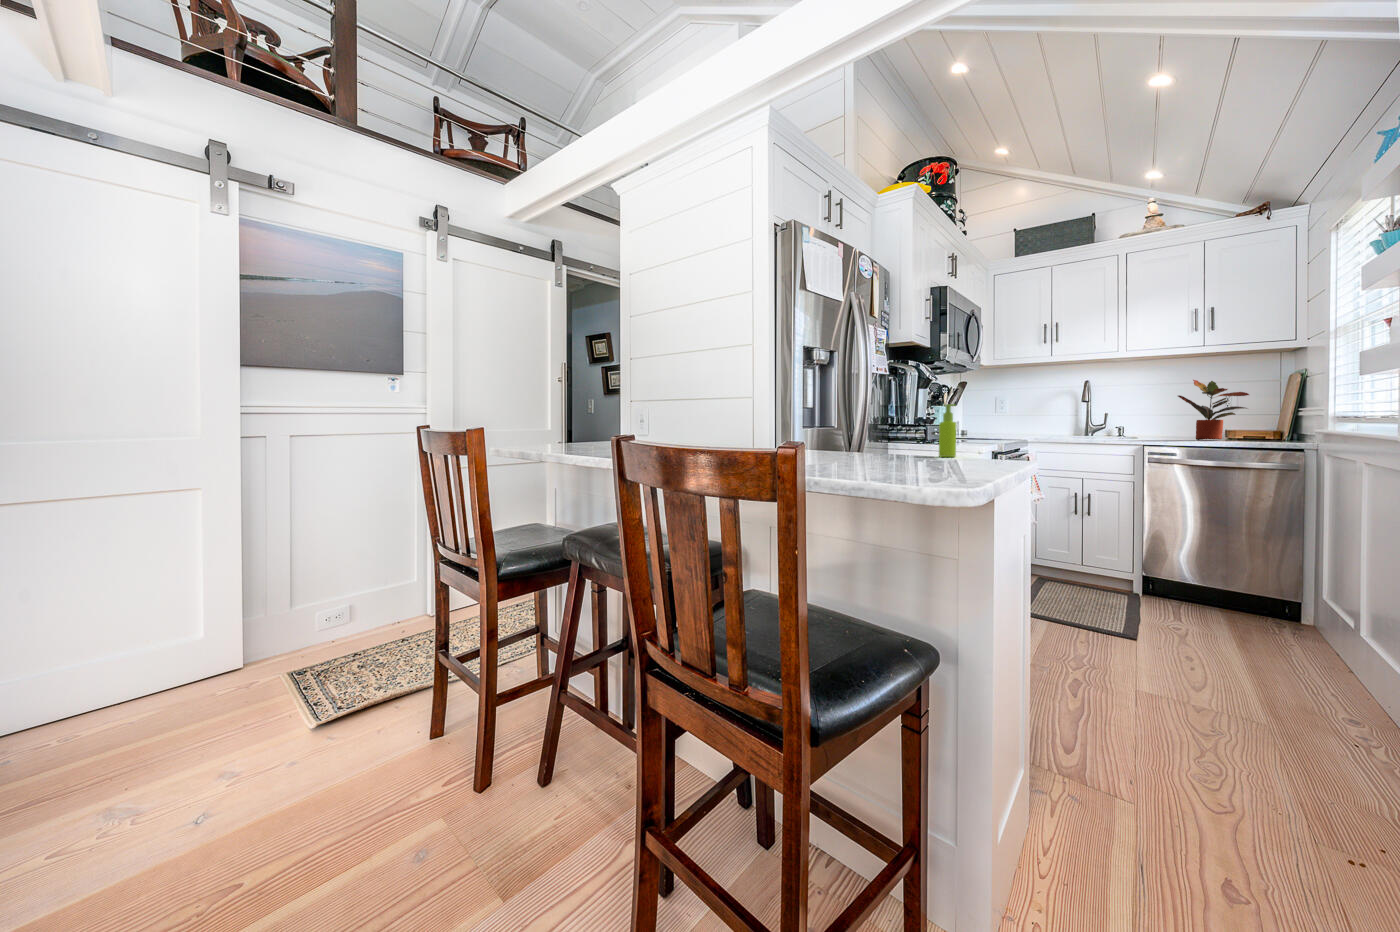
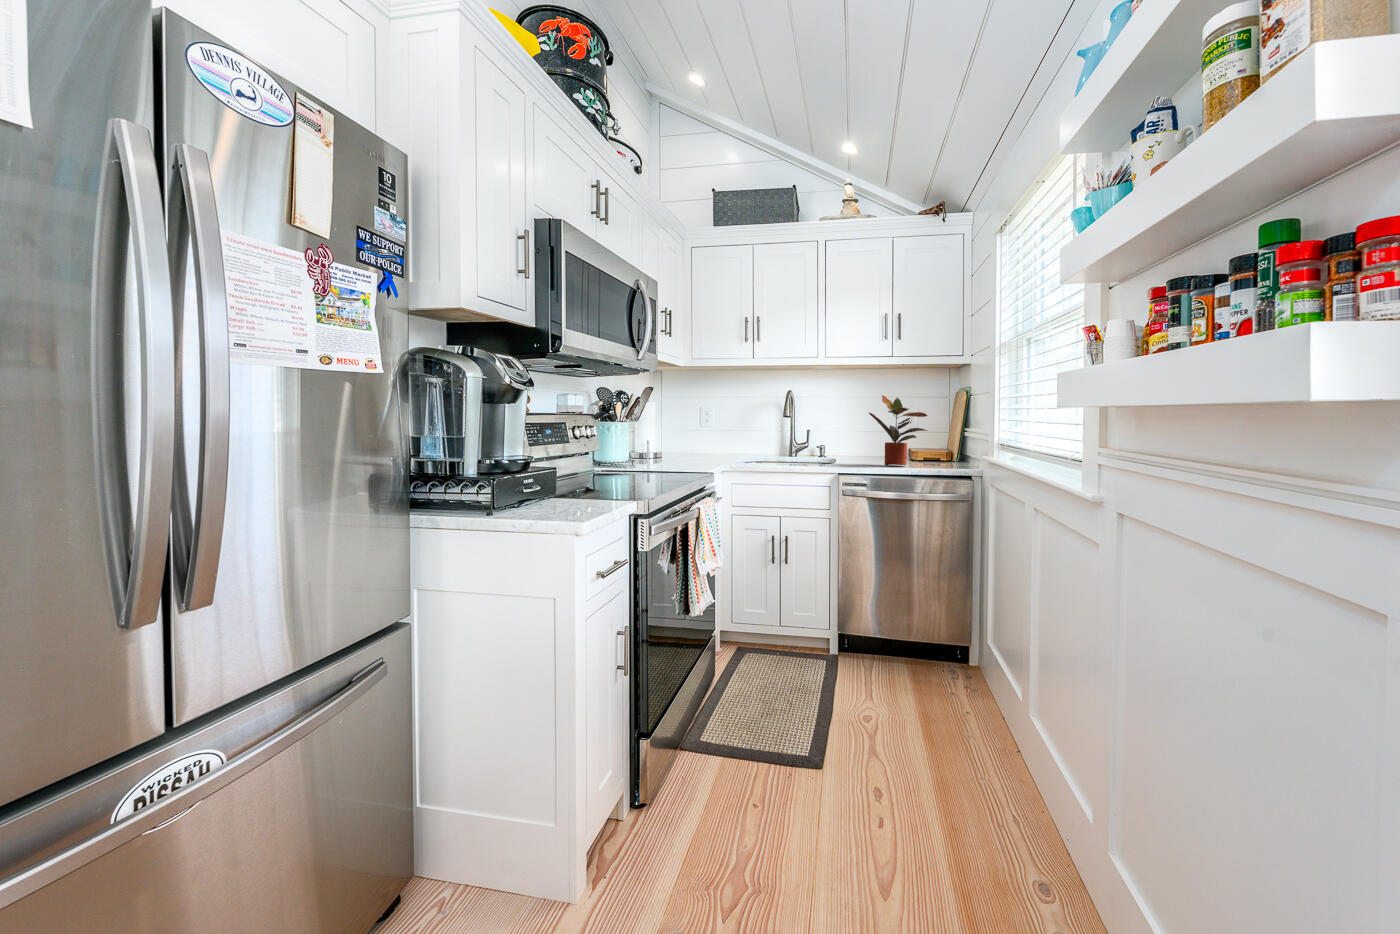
soap dispenser: present [939,404,957,457] -> none [537,429,562,514]

